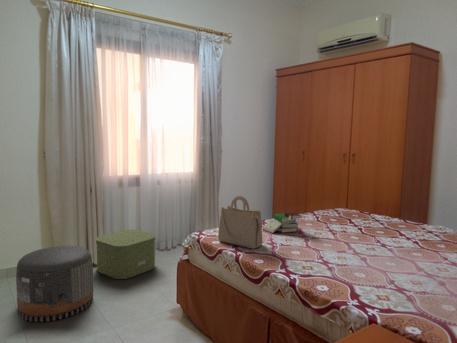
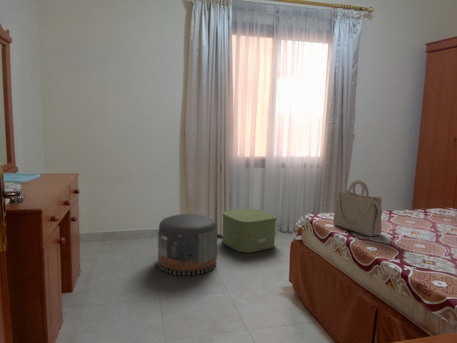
book: present [263,212,302,233] -> none [386,204,436,227]

